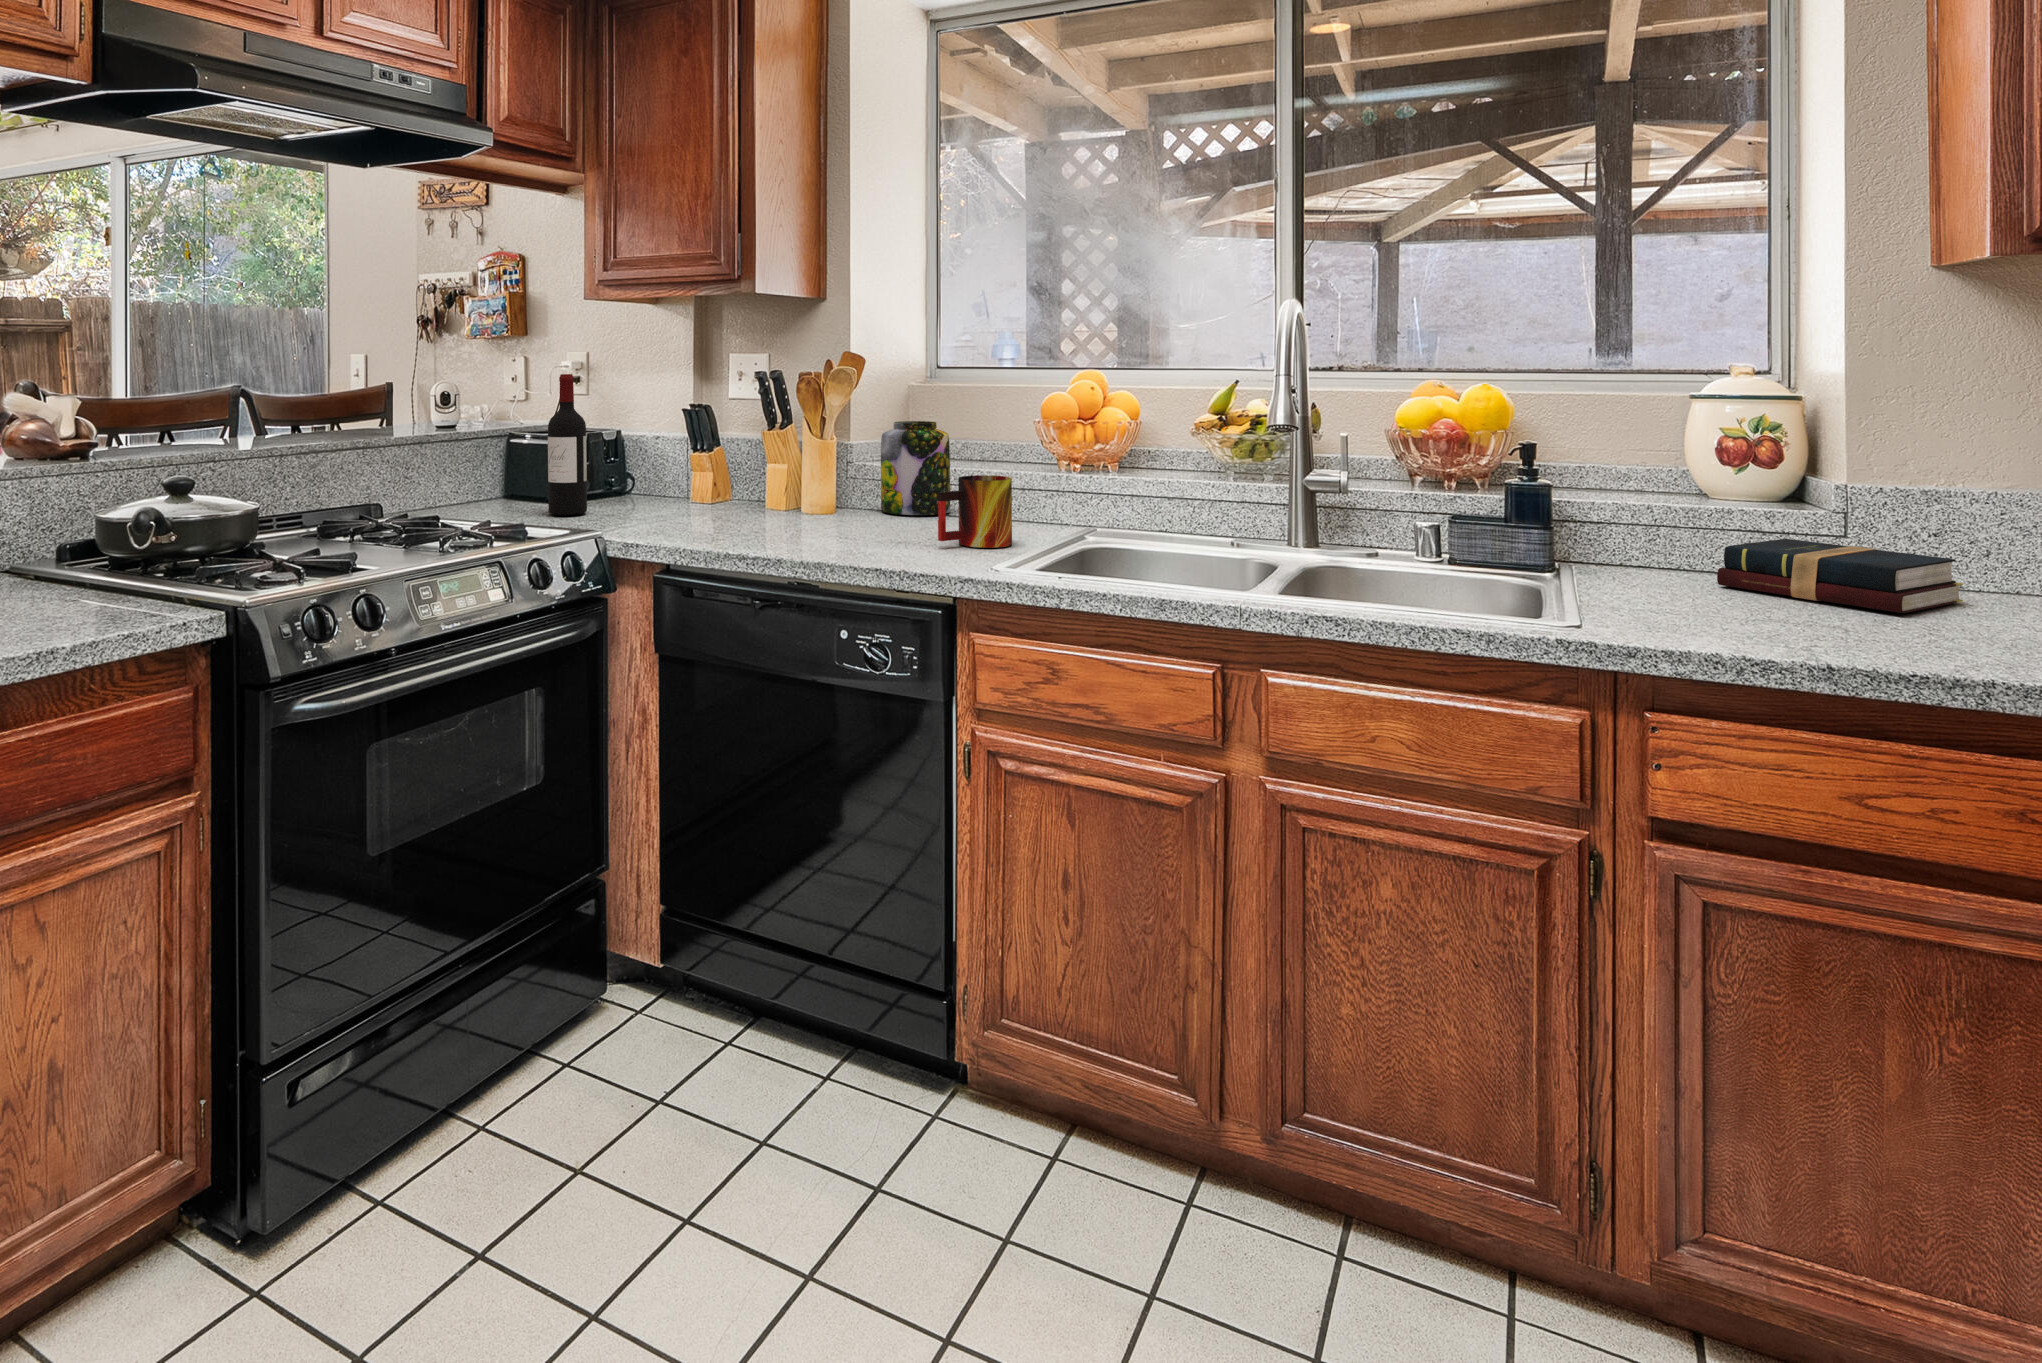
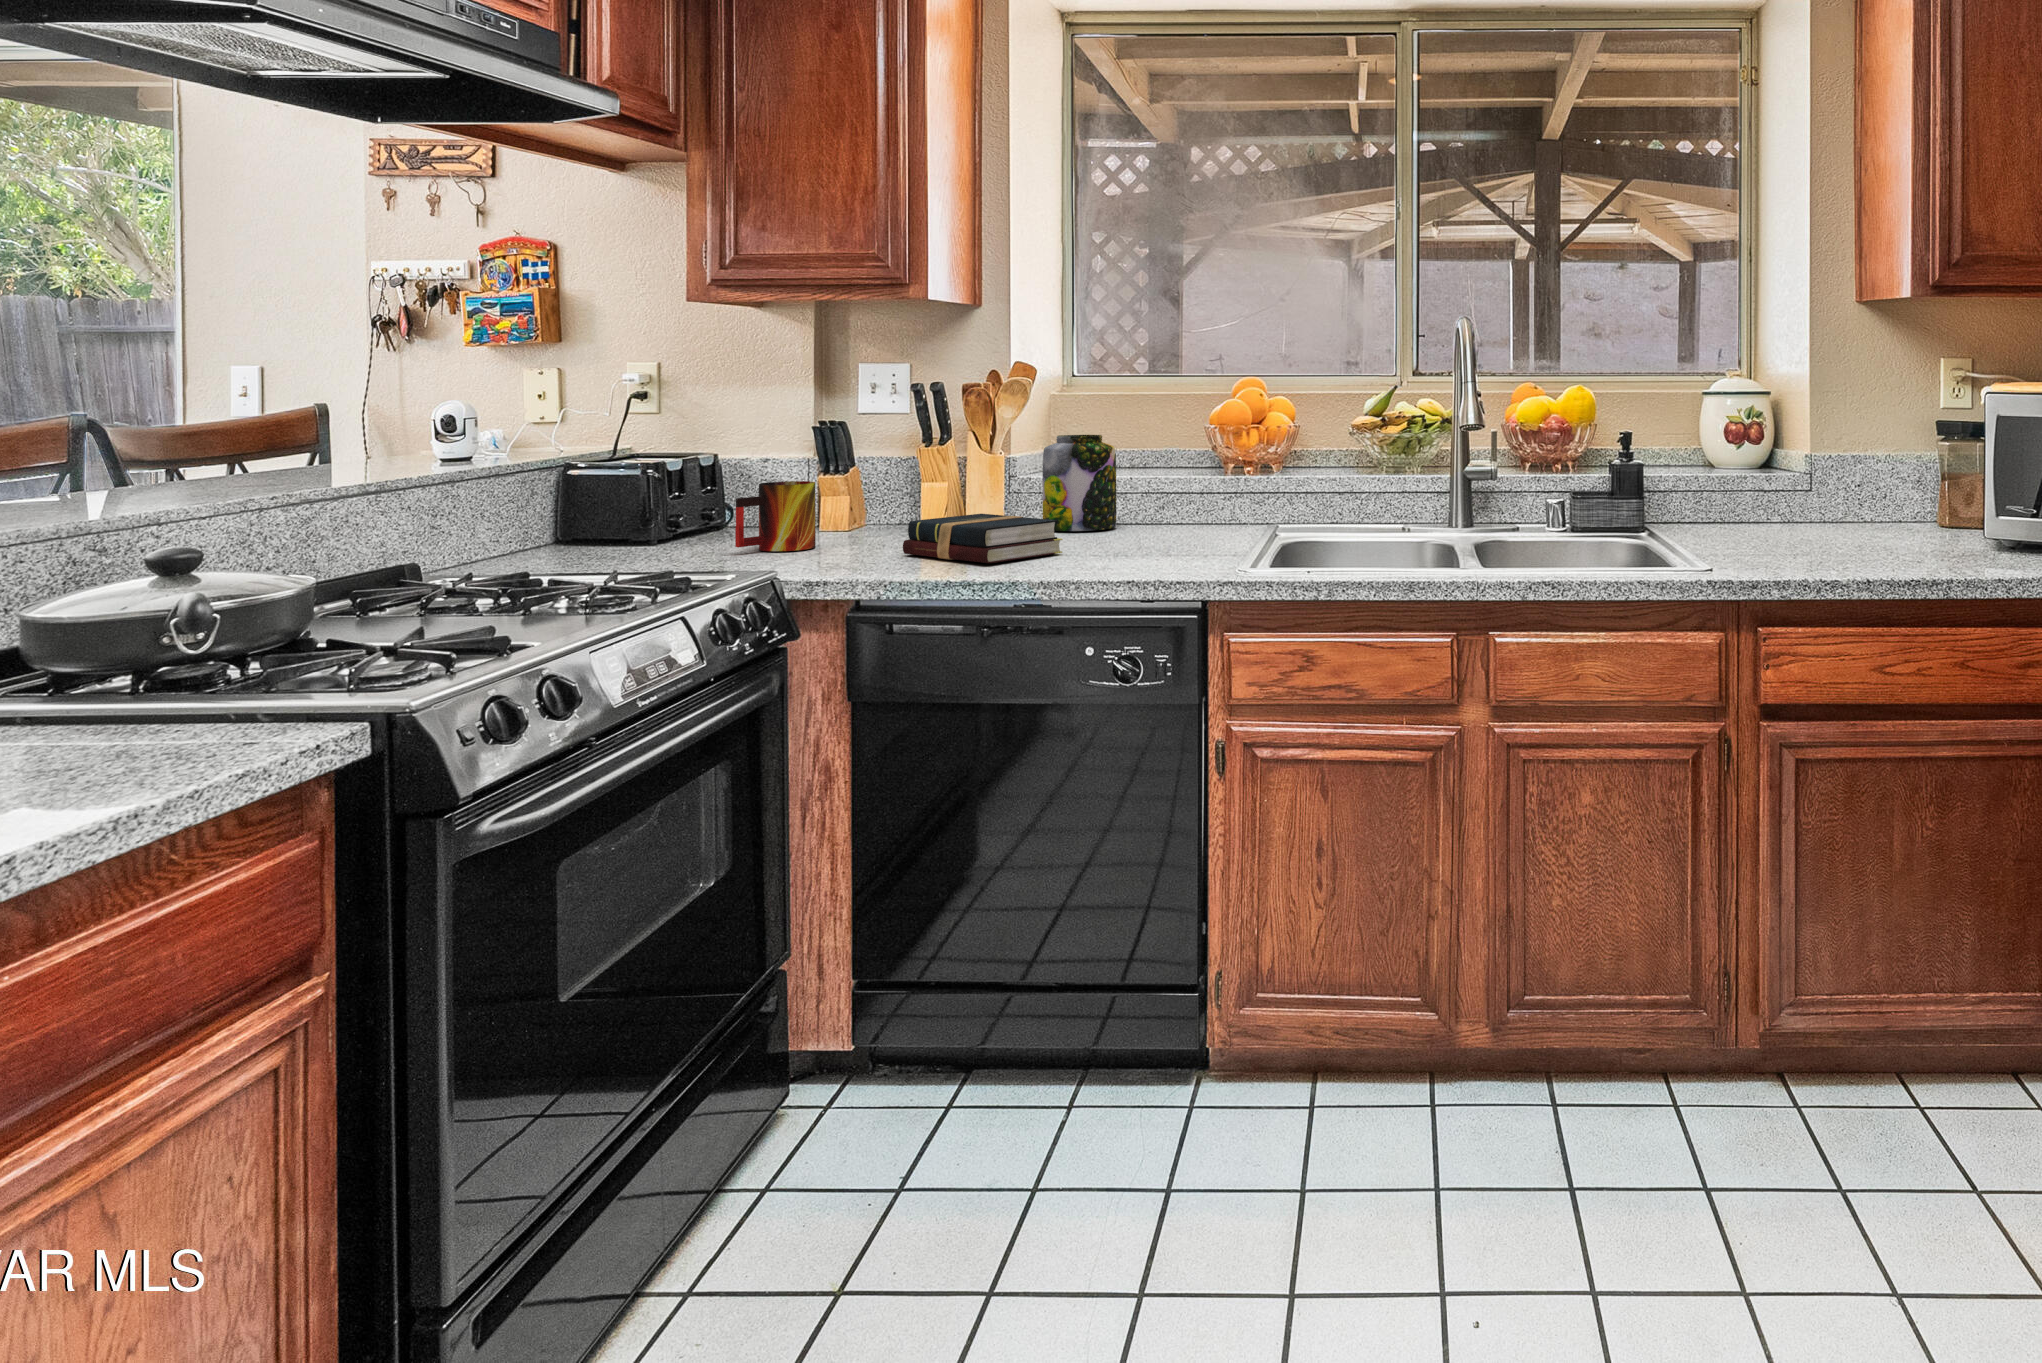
wine bottle: present [548,374,587,516] -> none [650,386,700,554]
mug: present [938,475,1012,548] -> present [735,481,816,551]
hardback book: present [1717,539,1963,613] -> present [903,514,1063,563]

